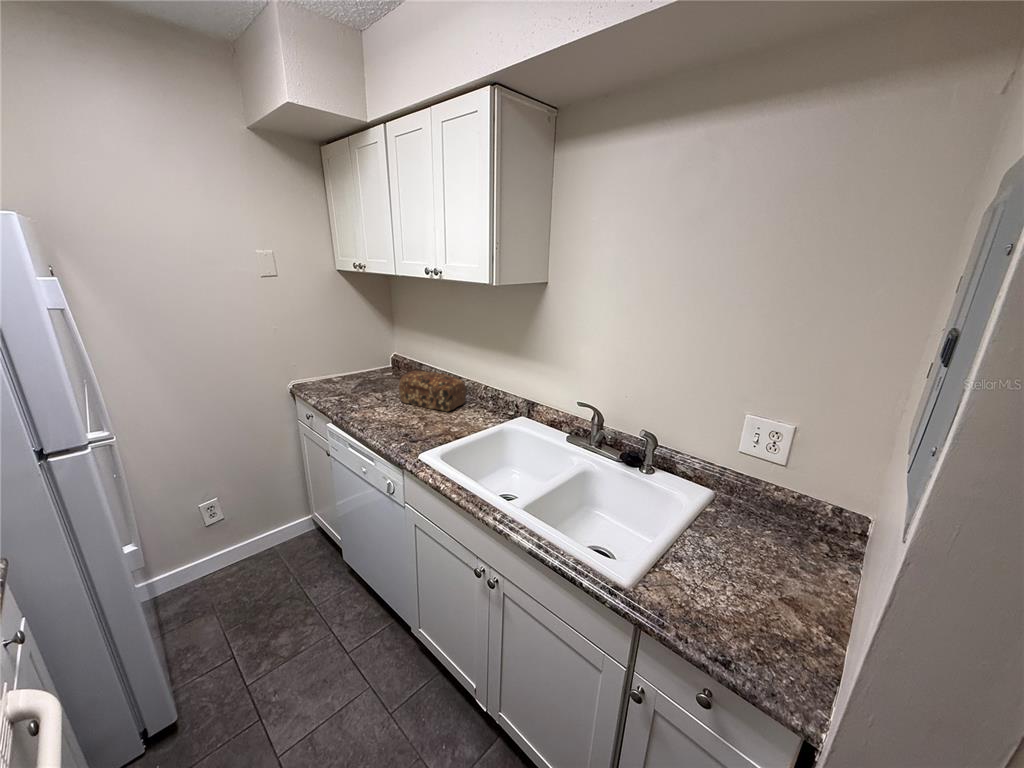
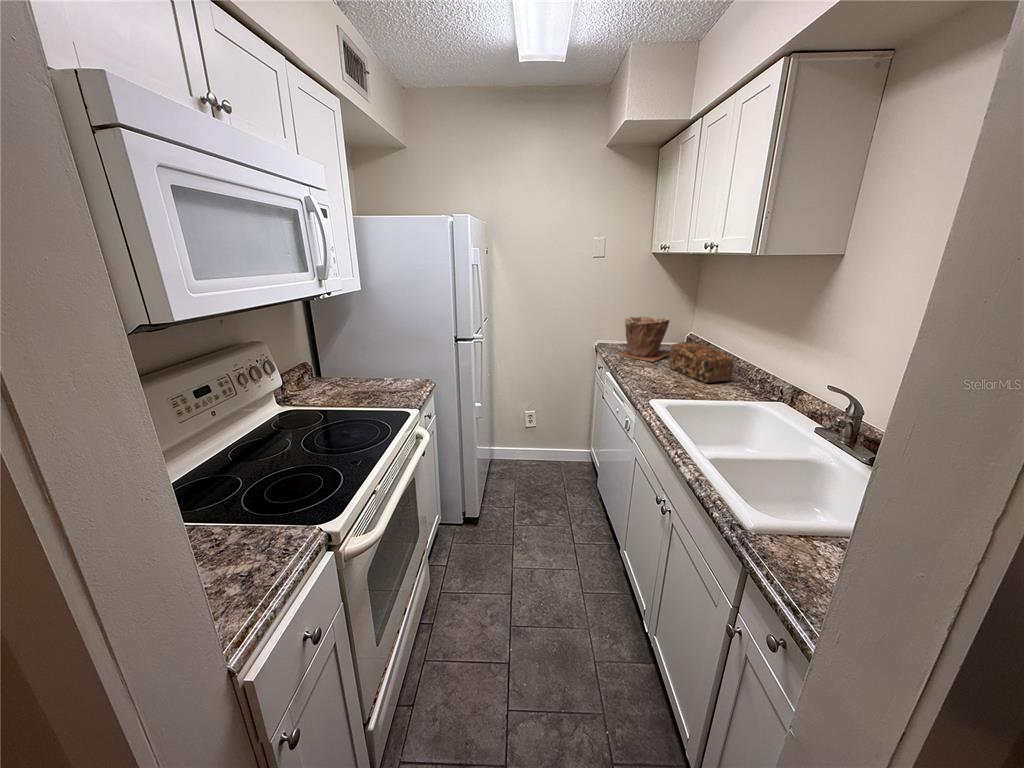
plant pot: none [331,346,388,399] -> present [619,316,669,362]

